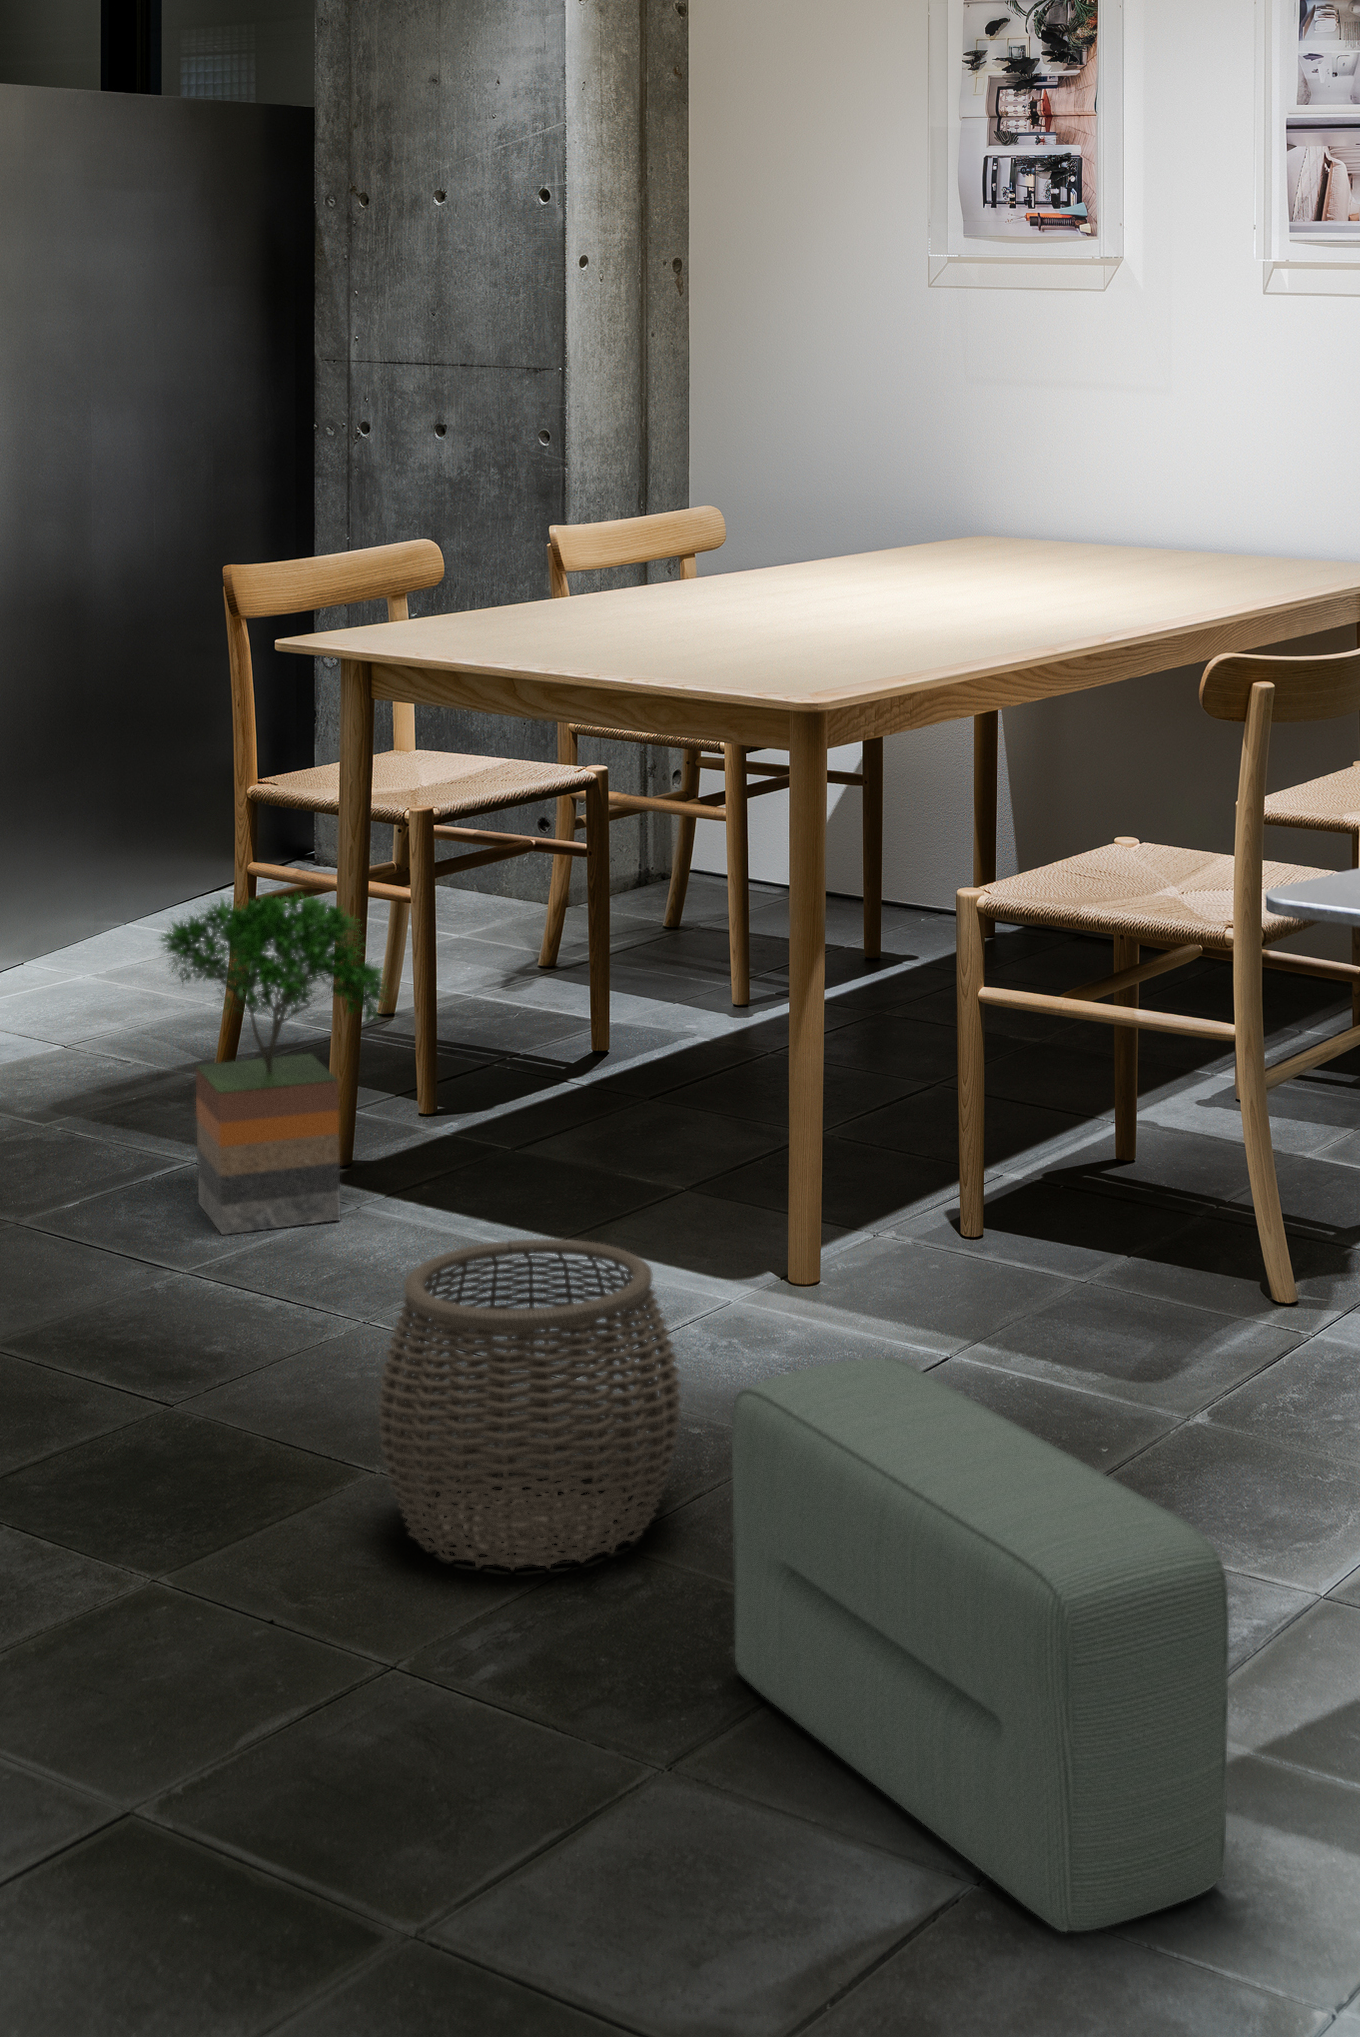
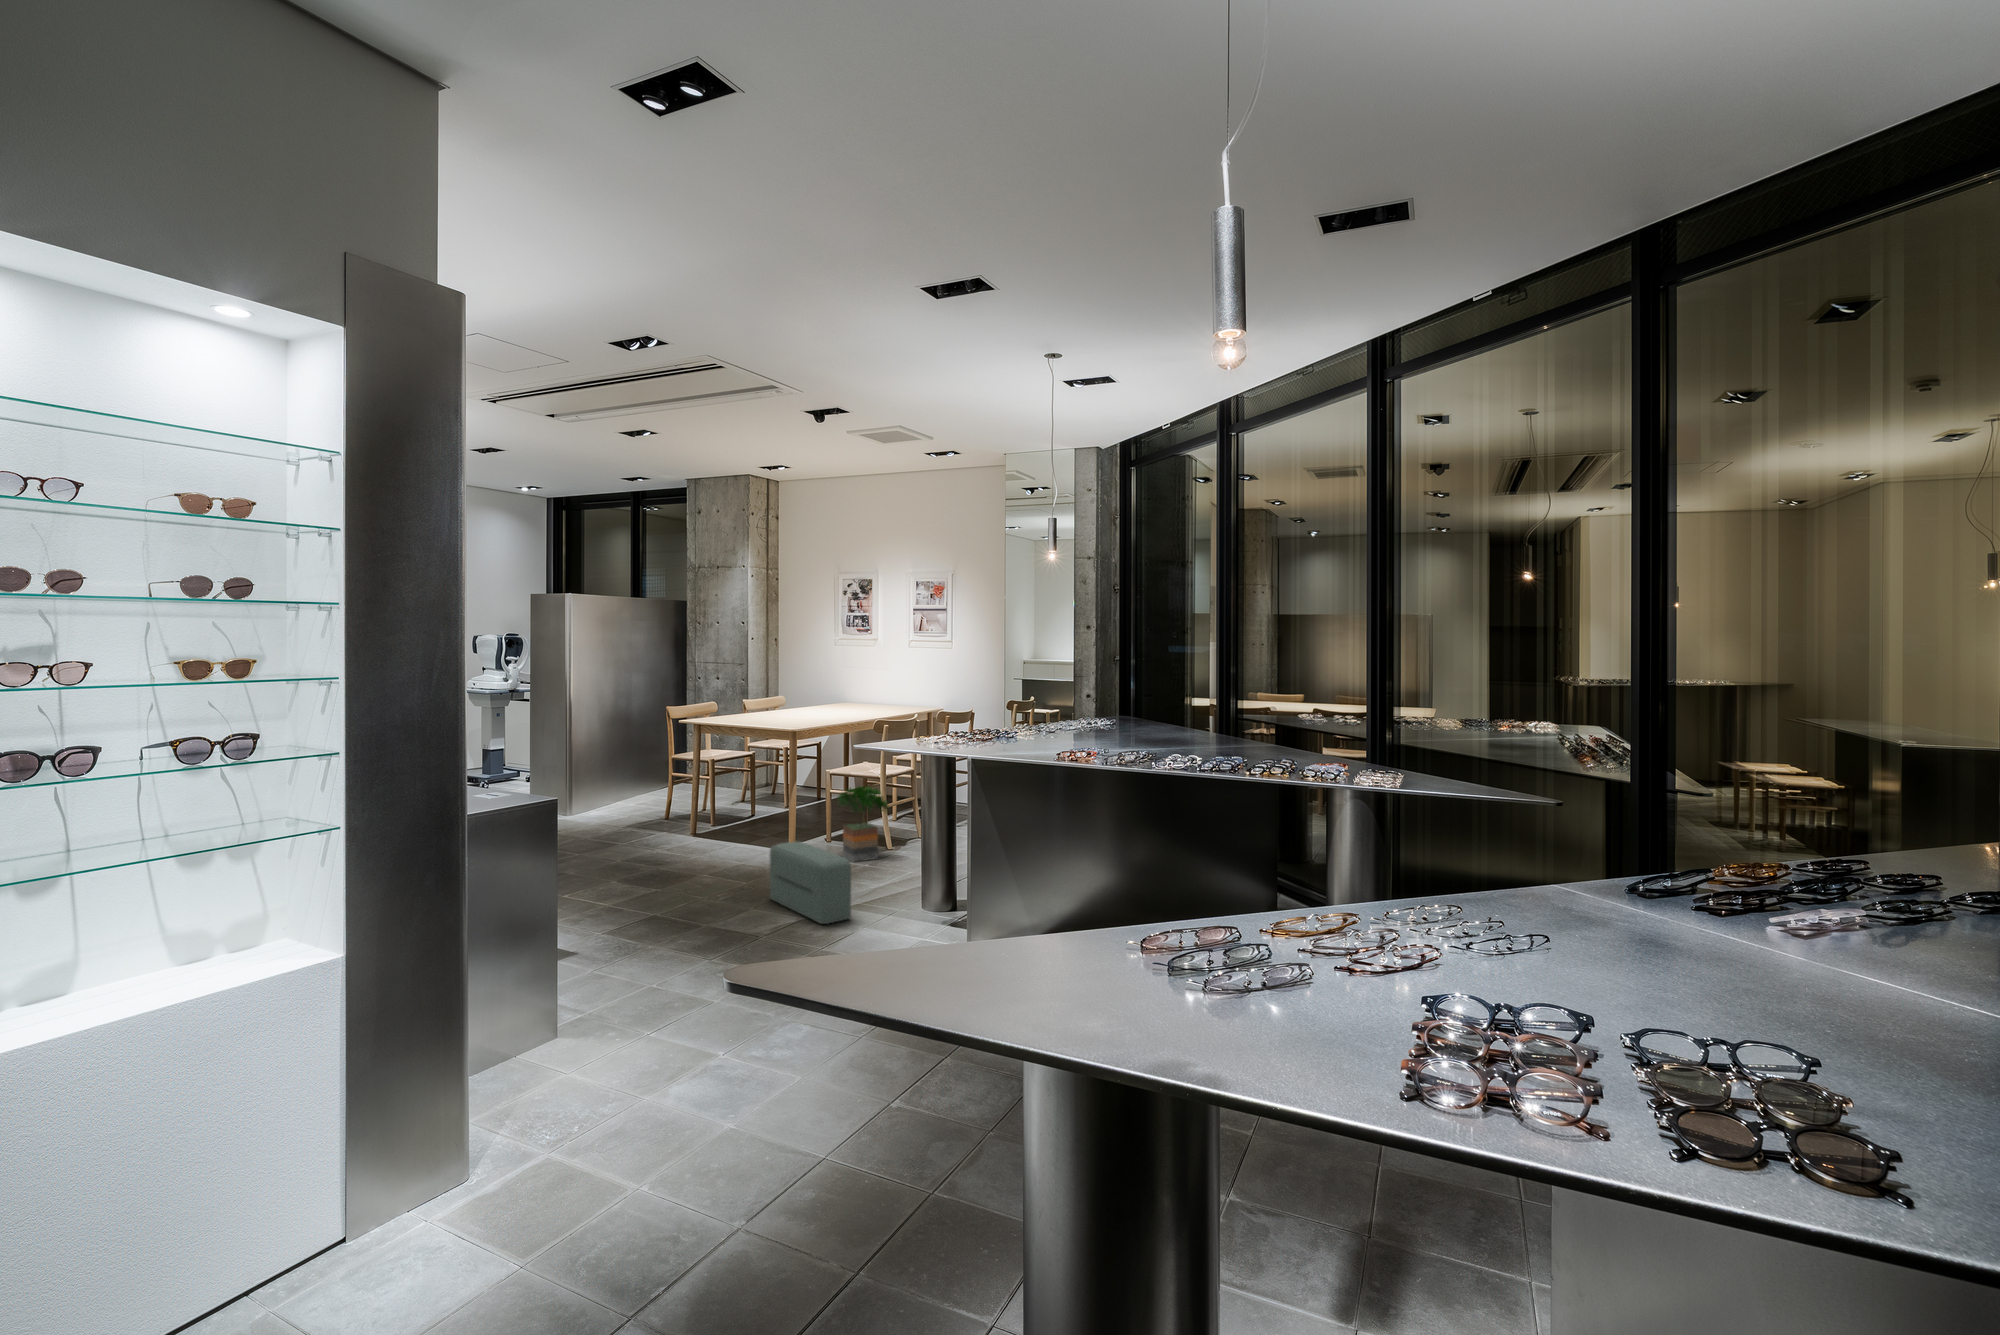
potted tree: present [160,893,387,1235] -> present [838,787,888,862]
woven basket: present [378,1239,681,1570] -> none [703,830,763,888]

